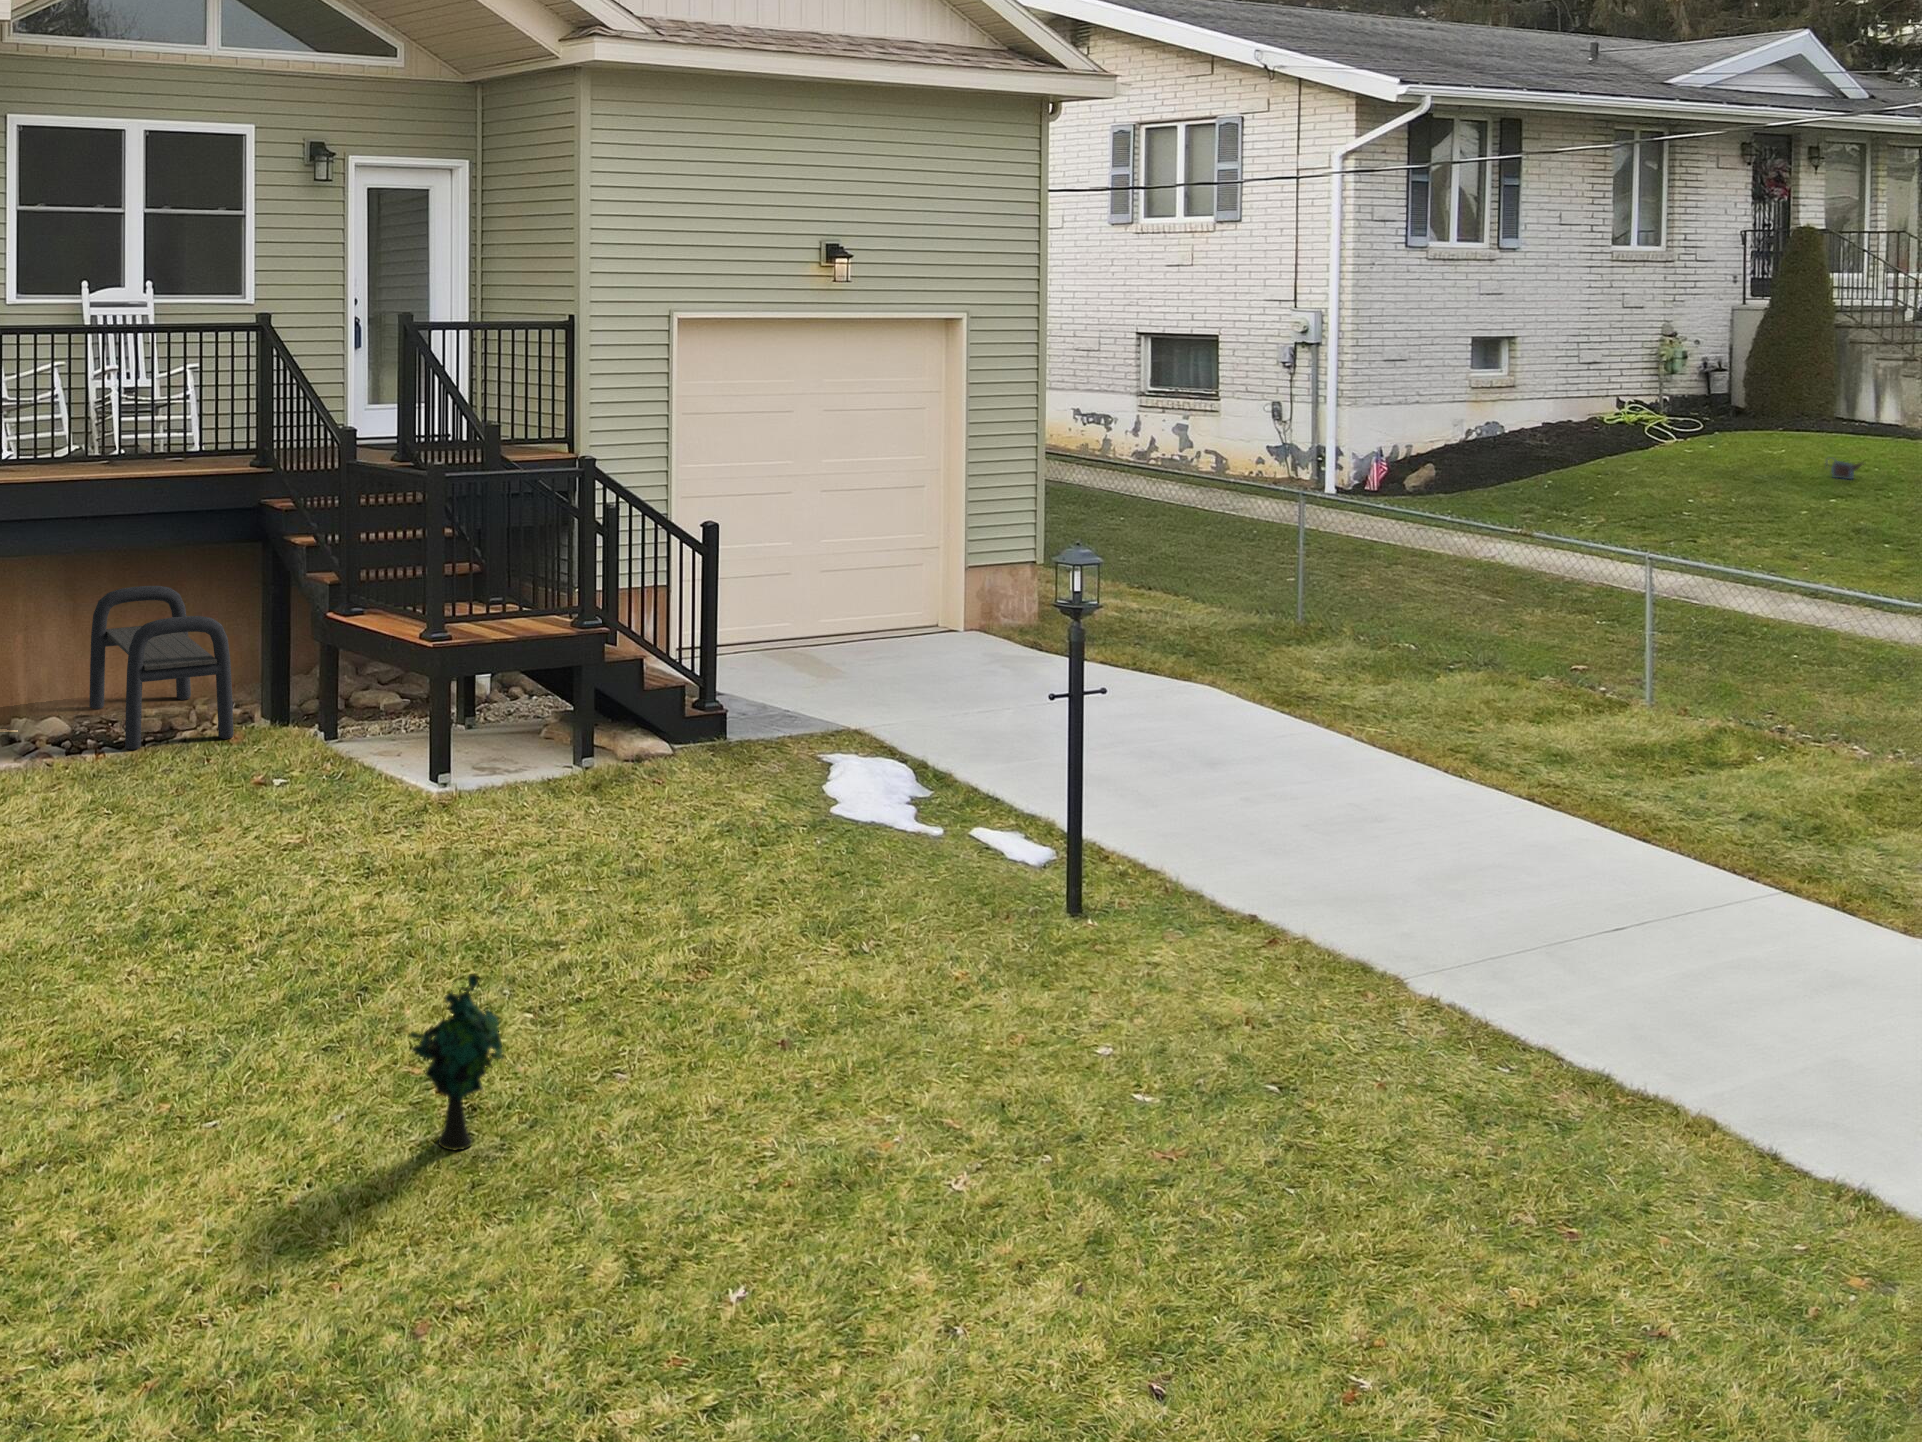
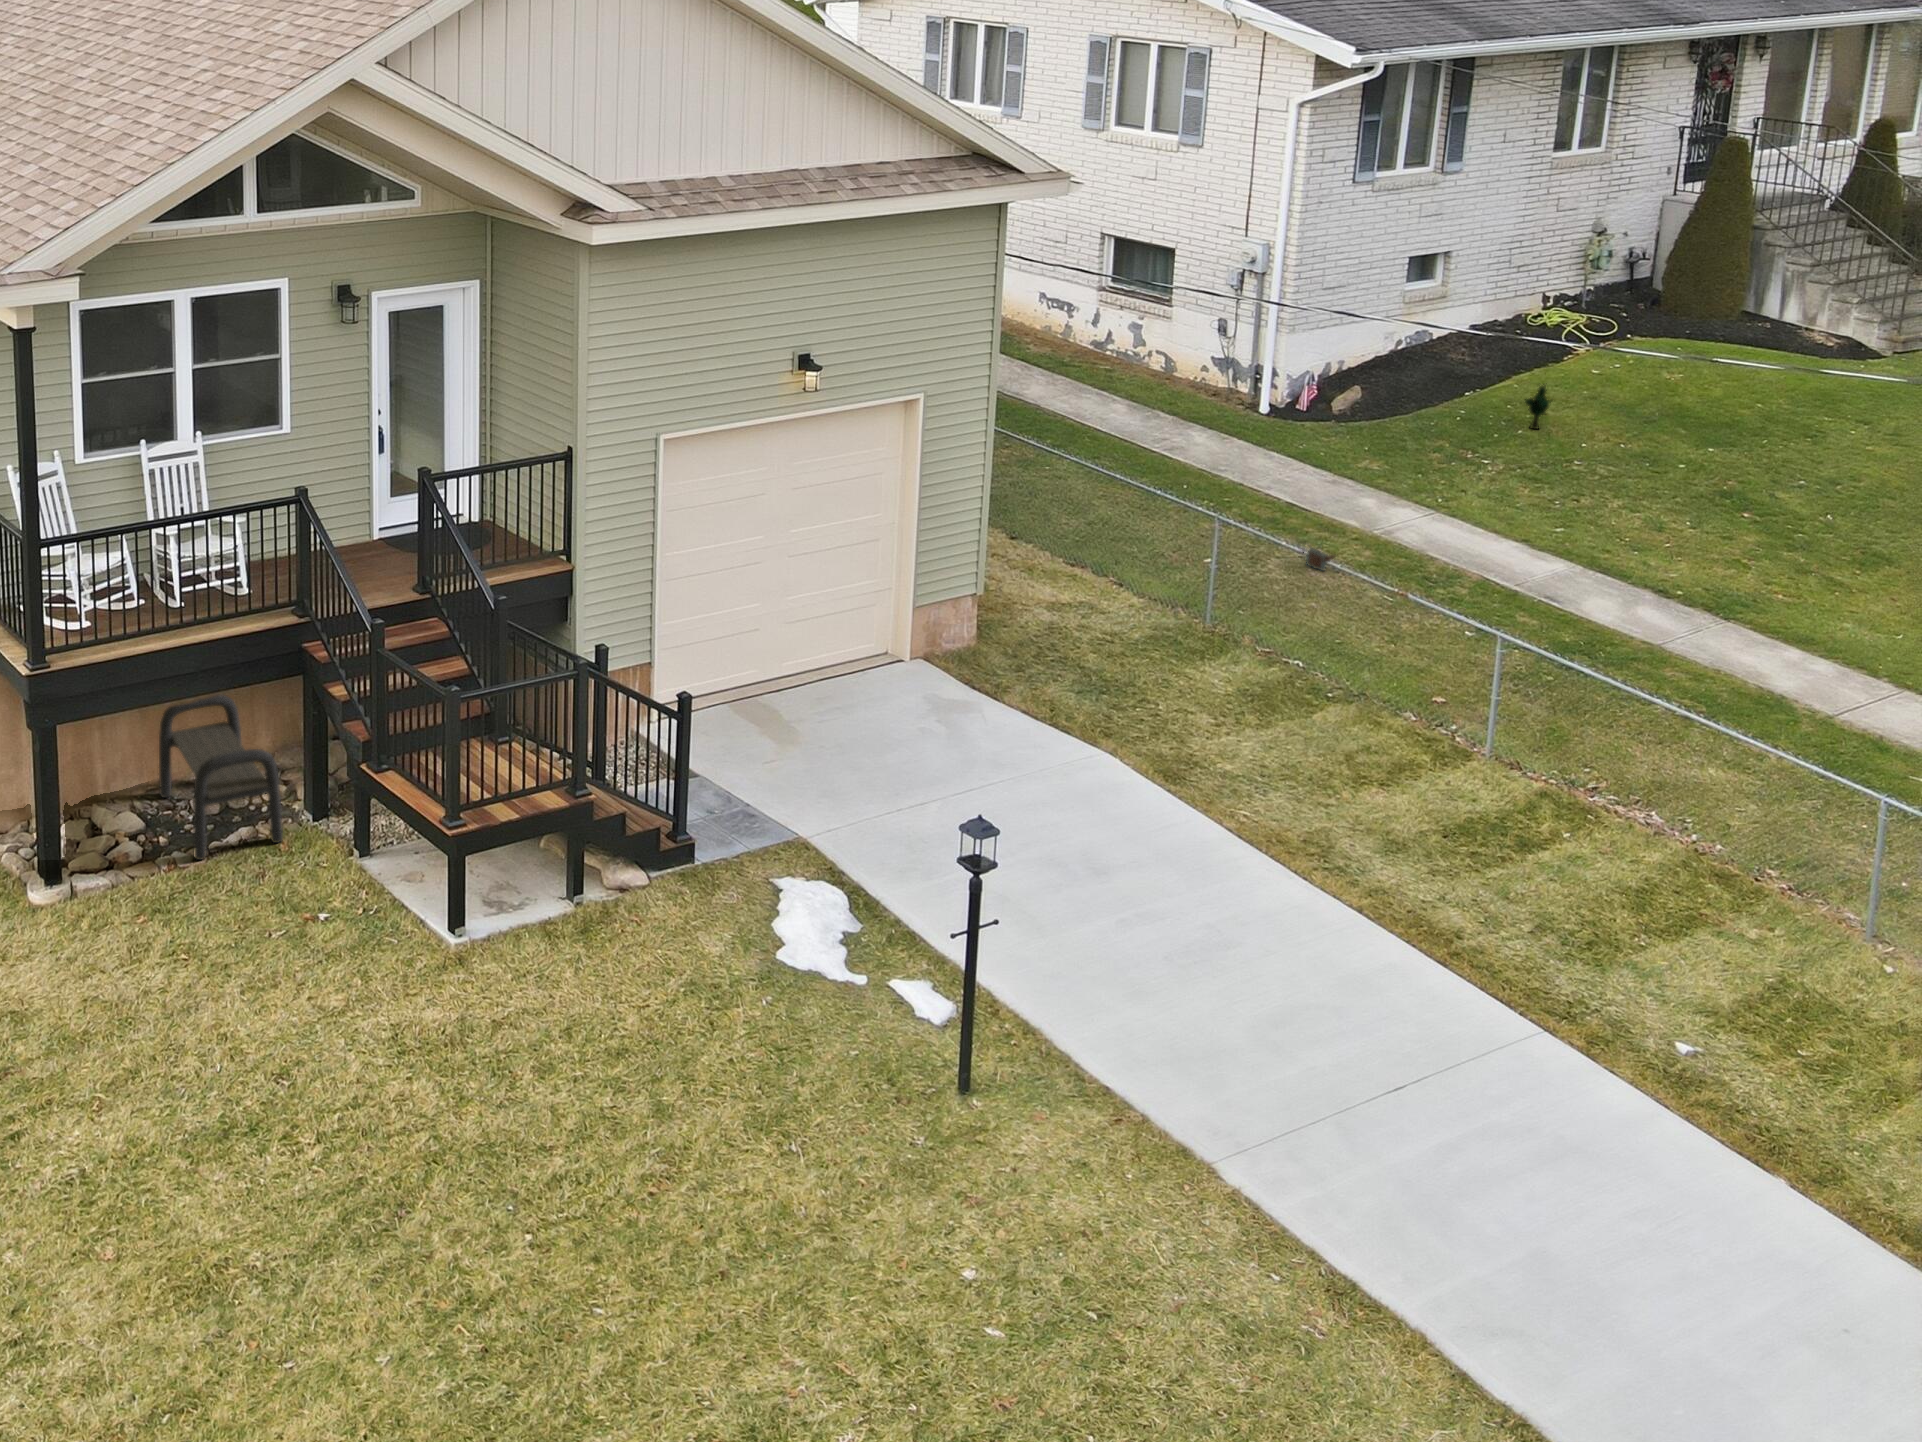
watering can: present [1825,459,1864,479] -> present [1302,544,1335,571]
decorative plant: present [409,974,504,1150] -> present [1525,384,1551,430]

